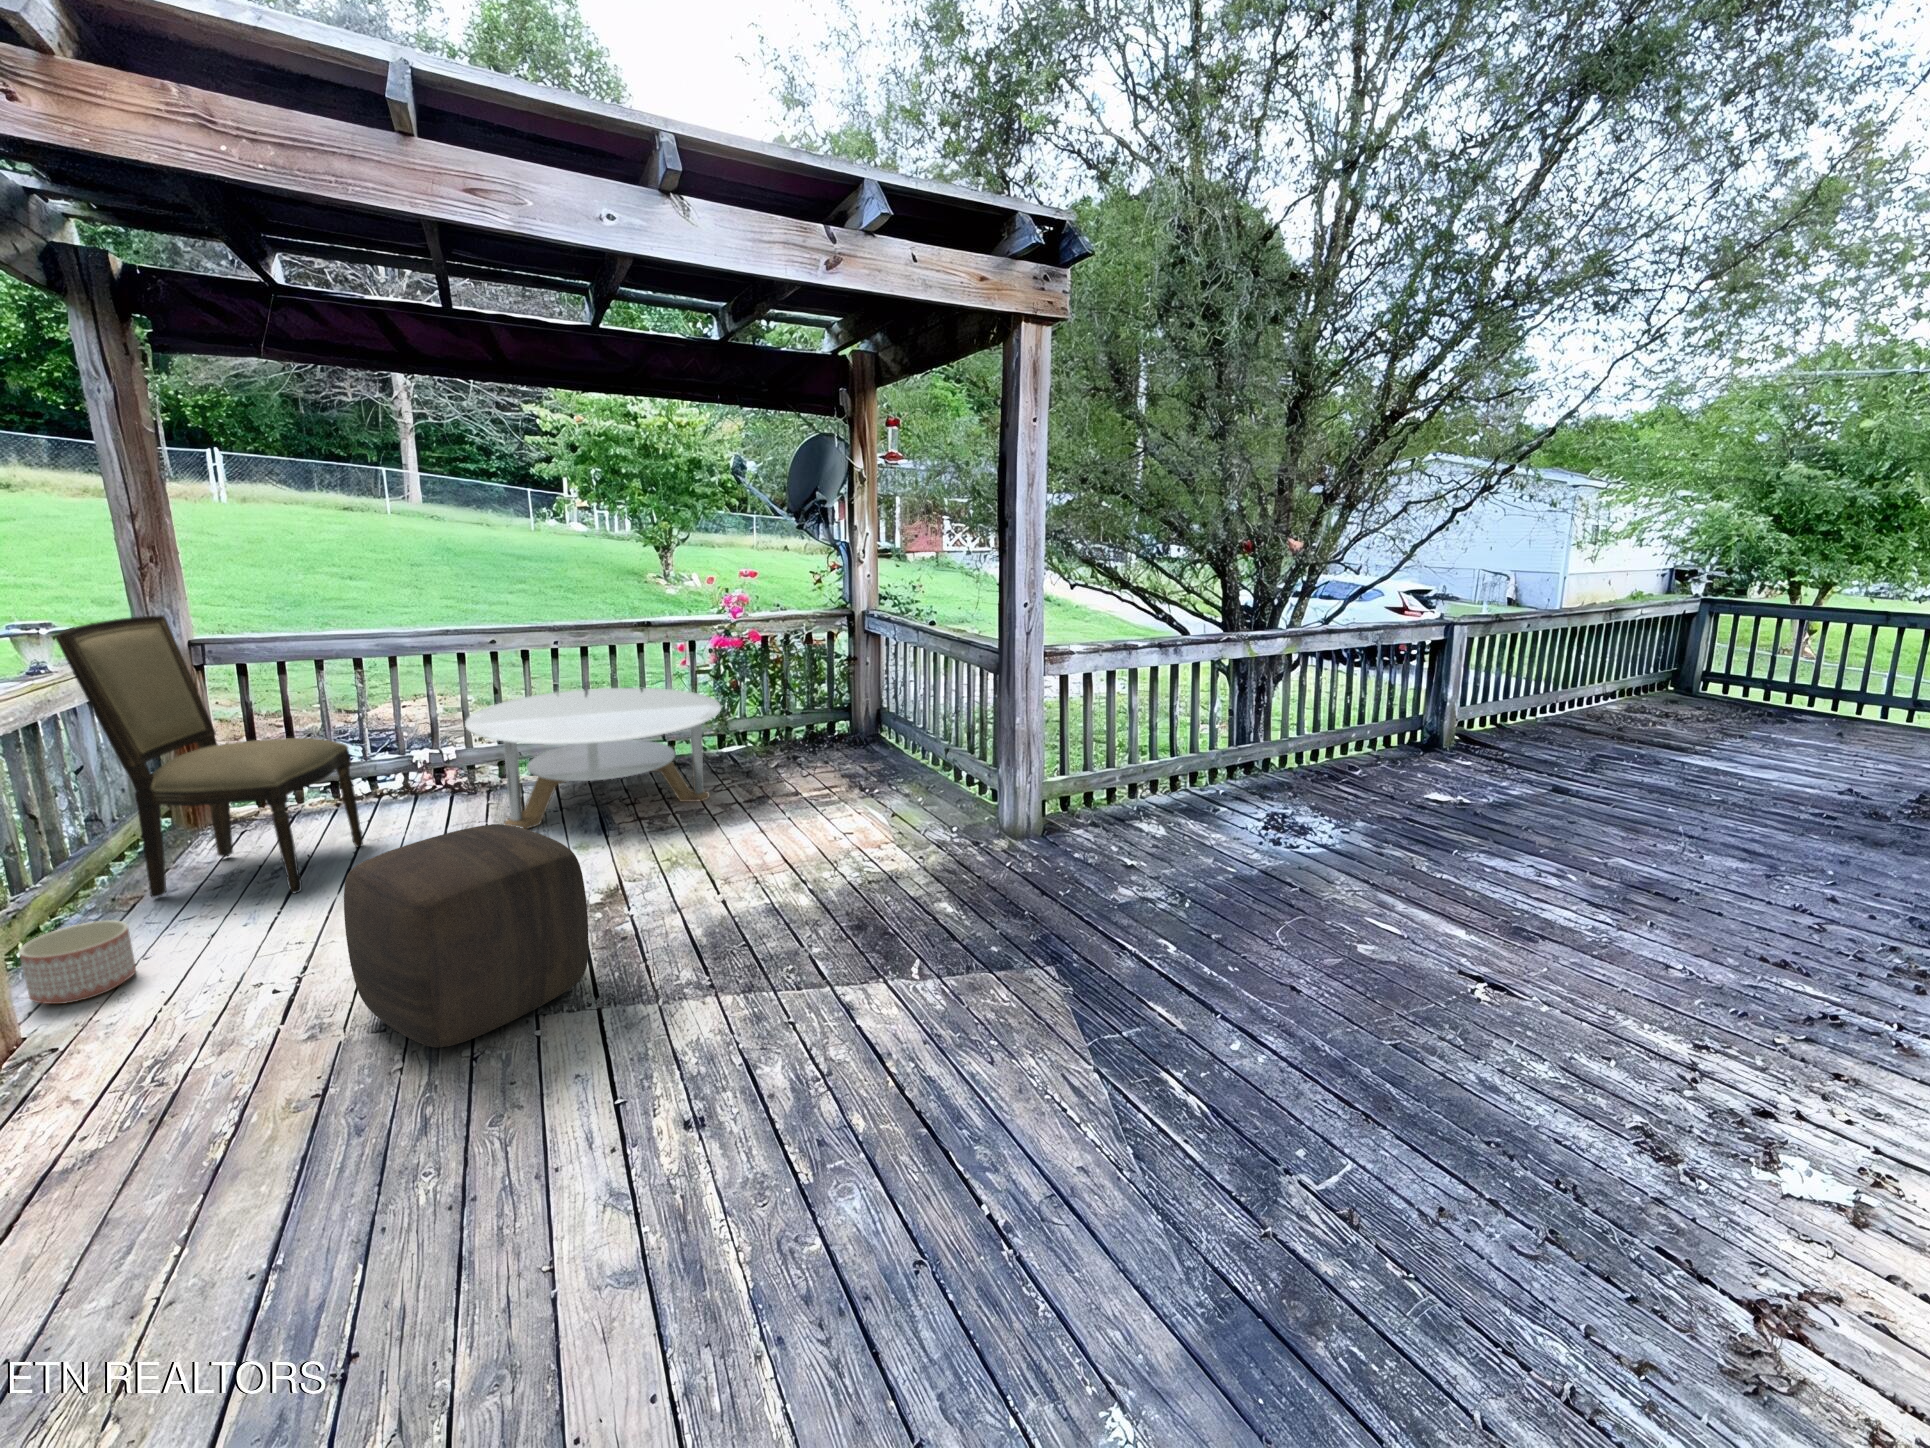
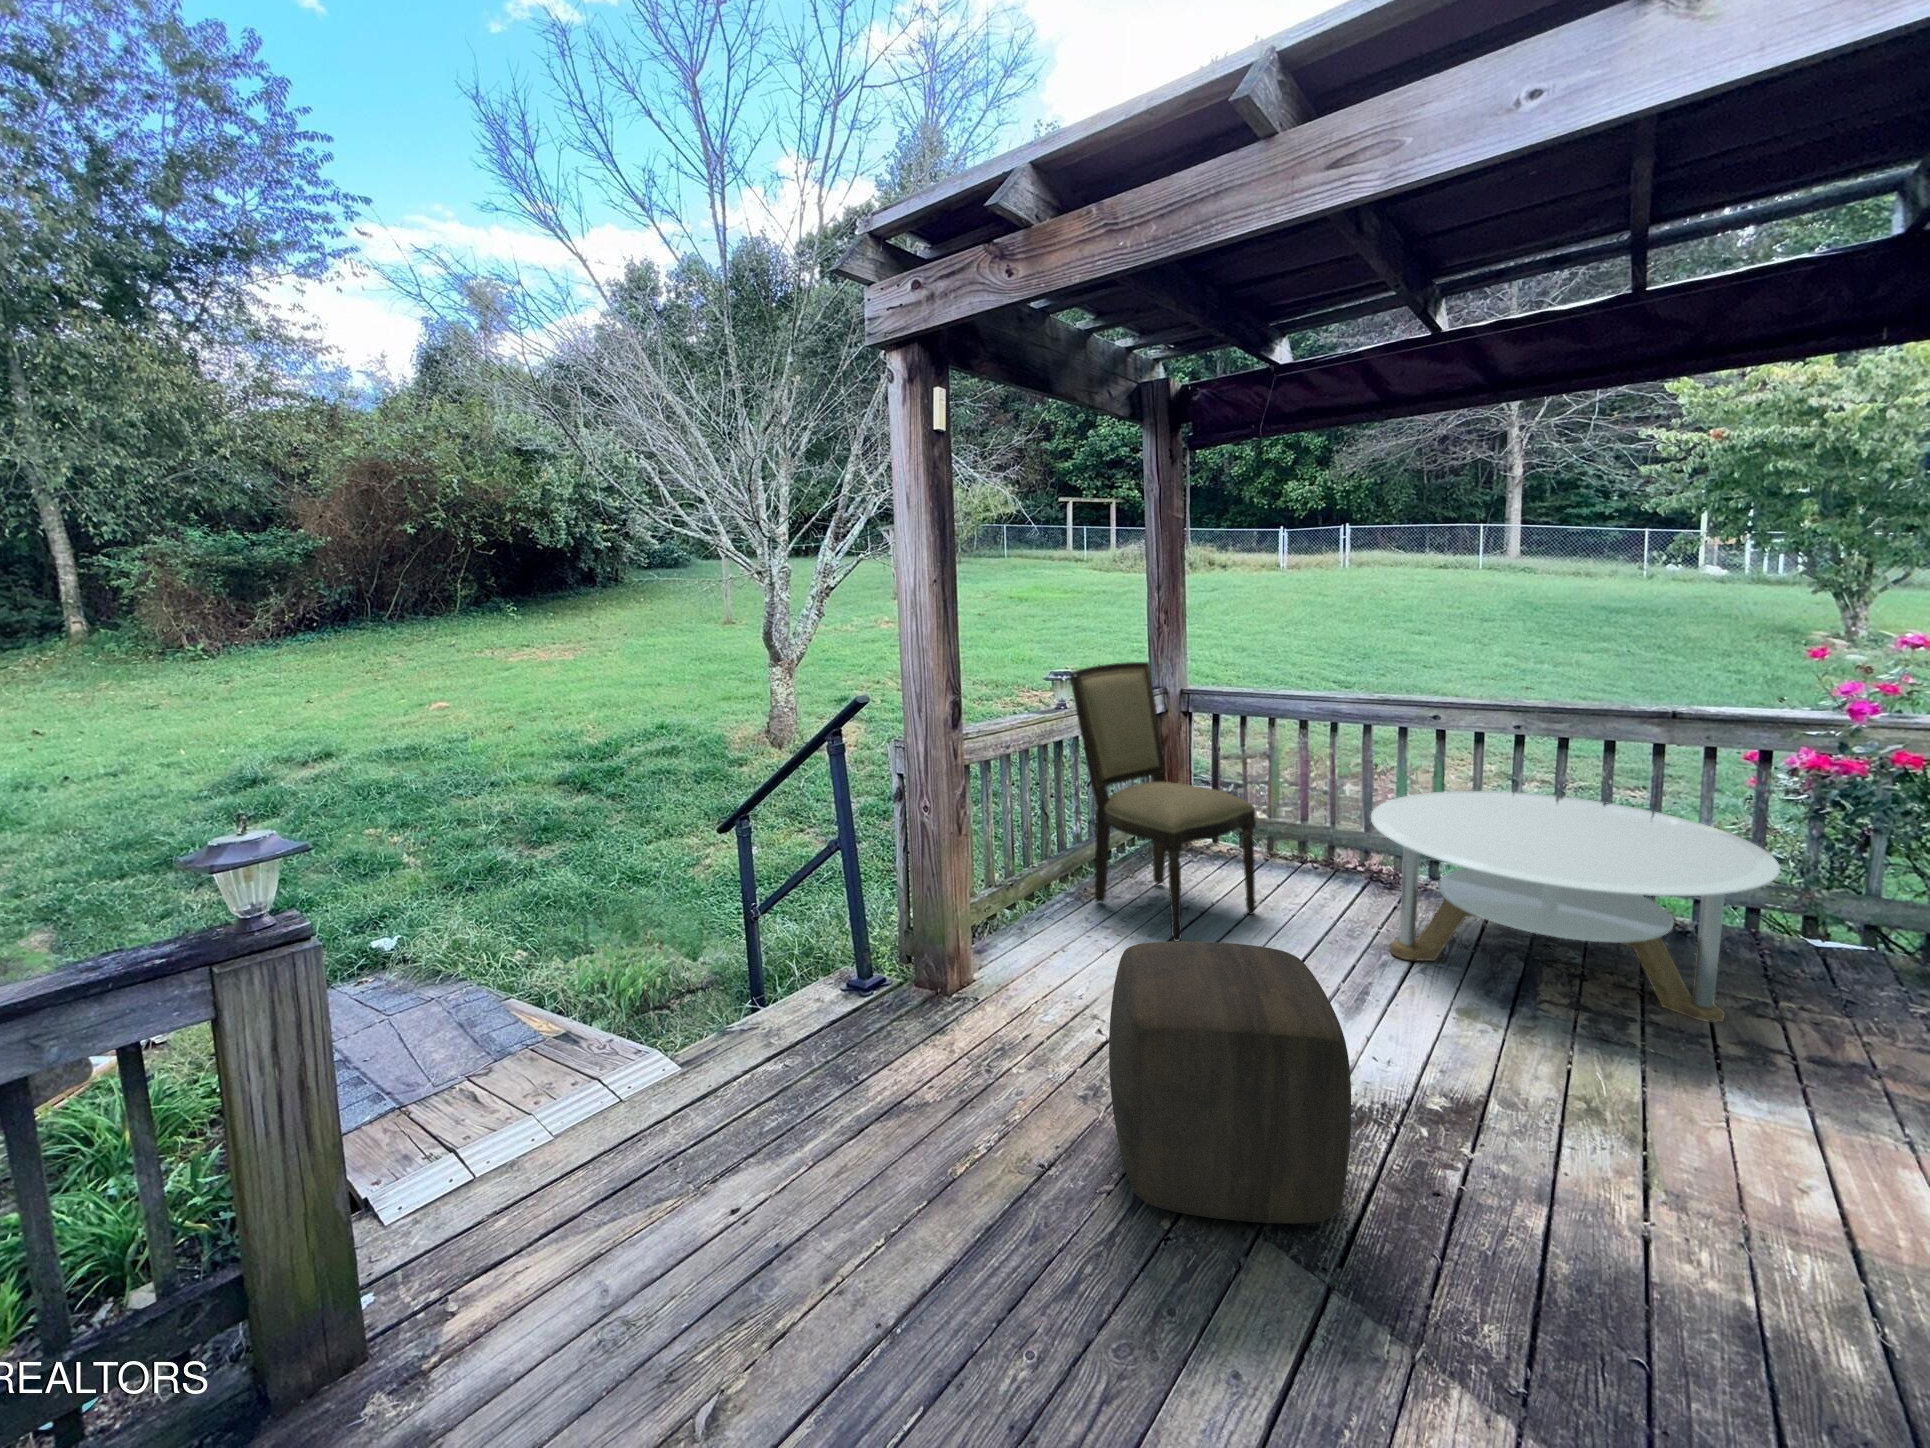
planter: present [19,920,136,1004] -> none [985,907,1044,971]

